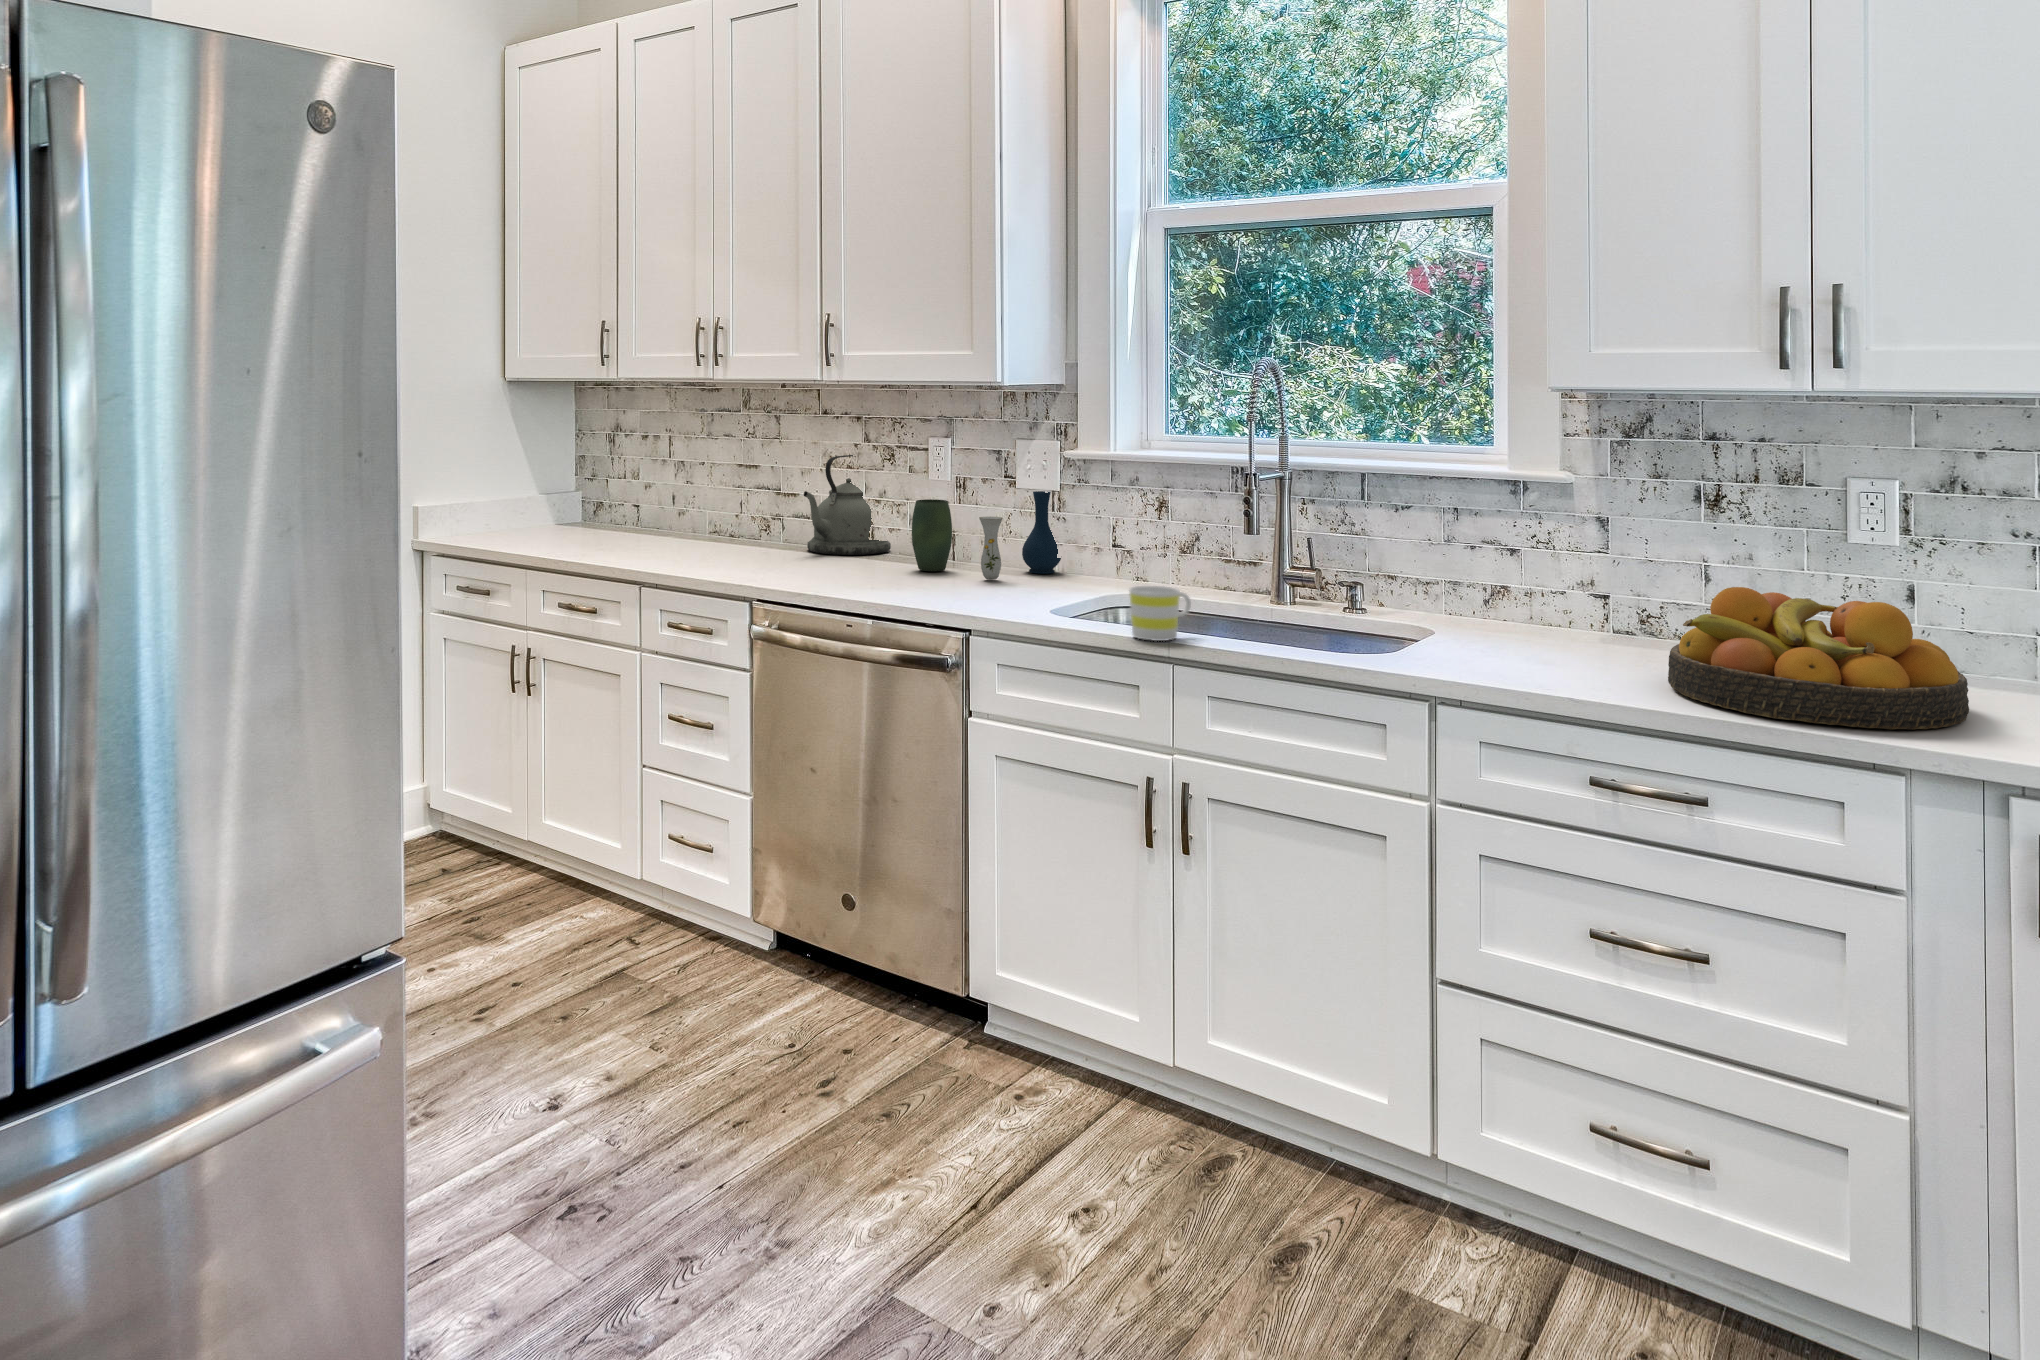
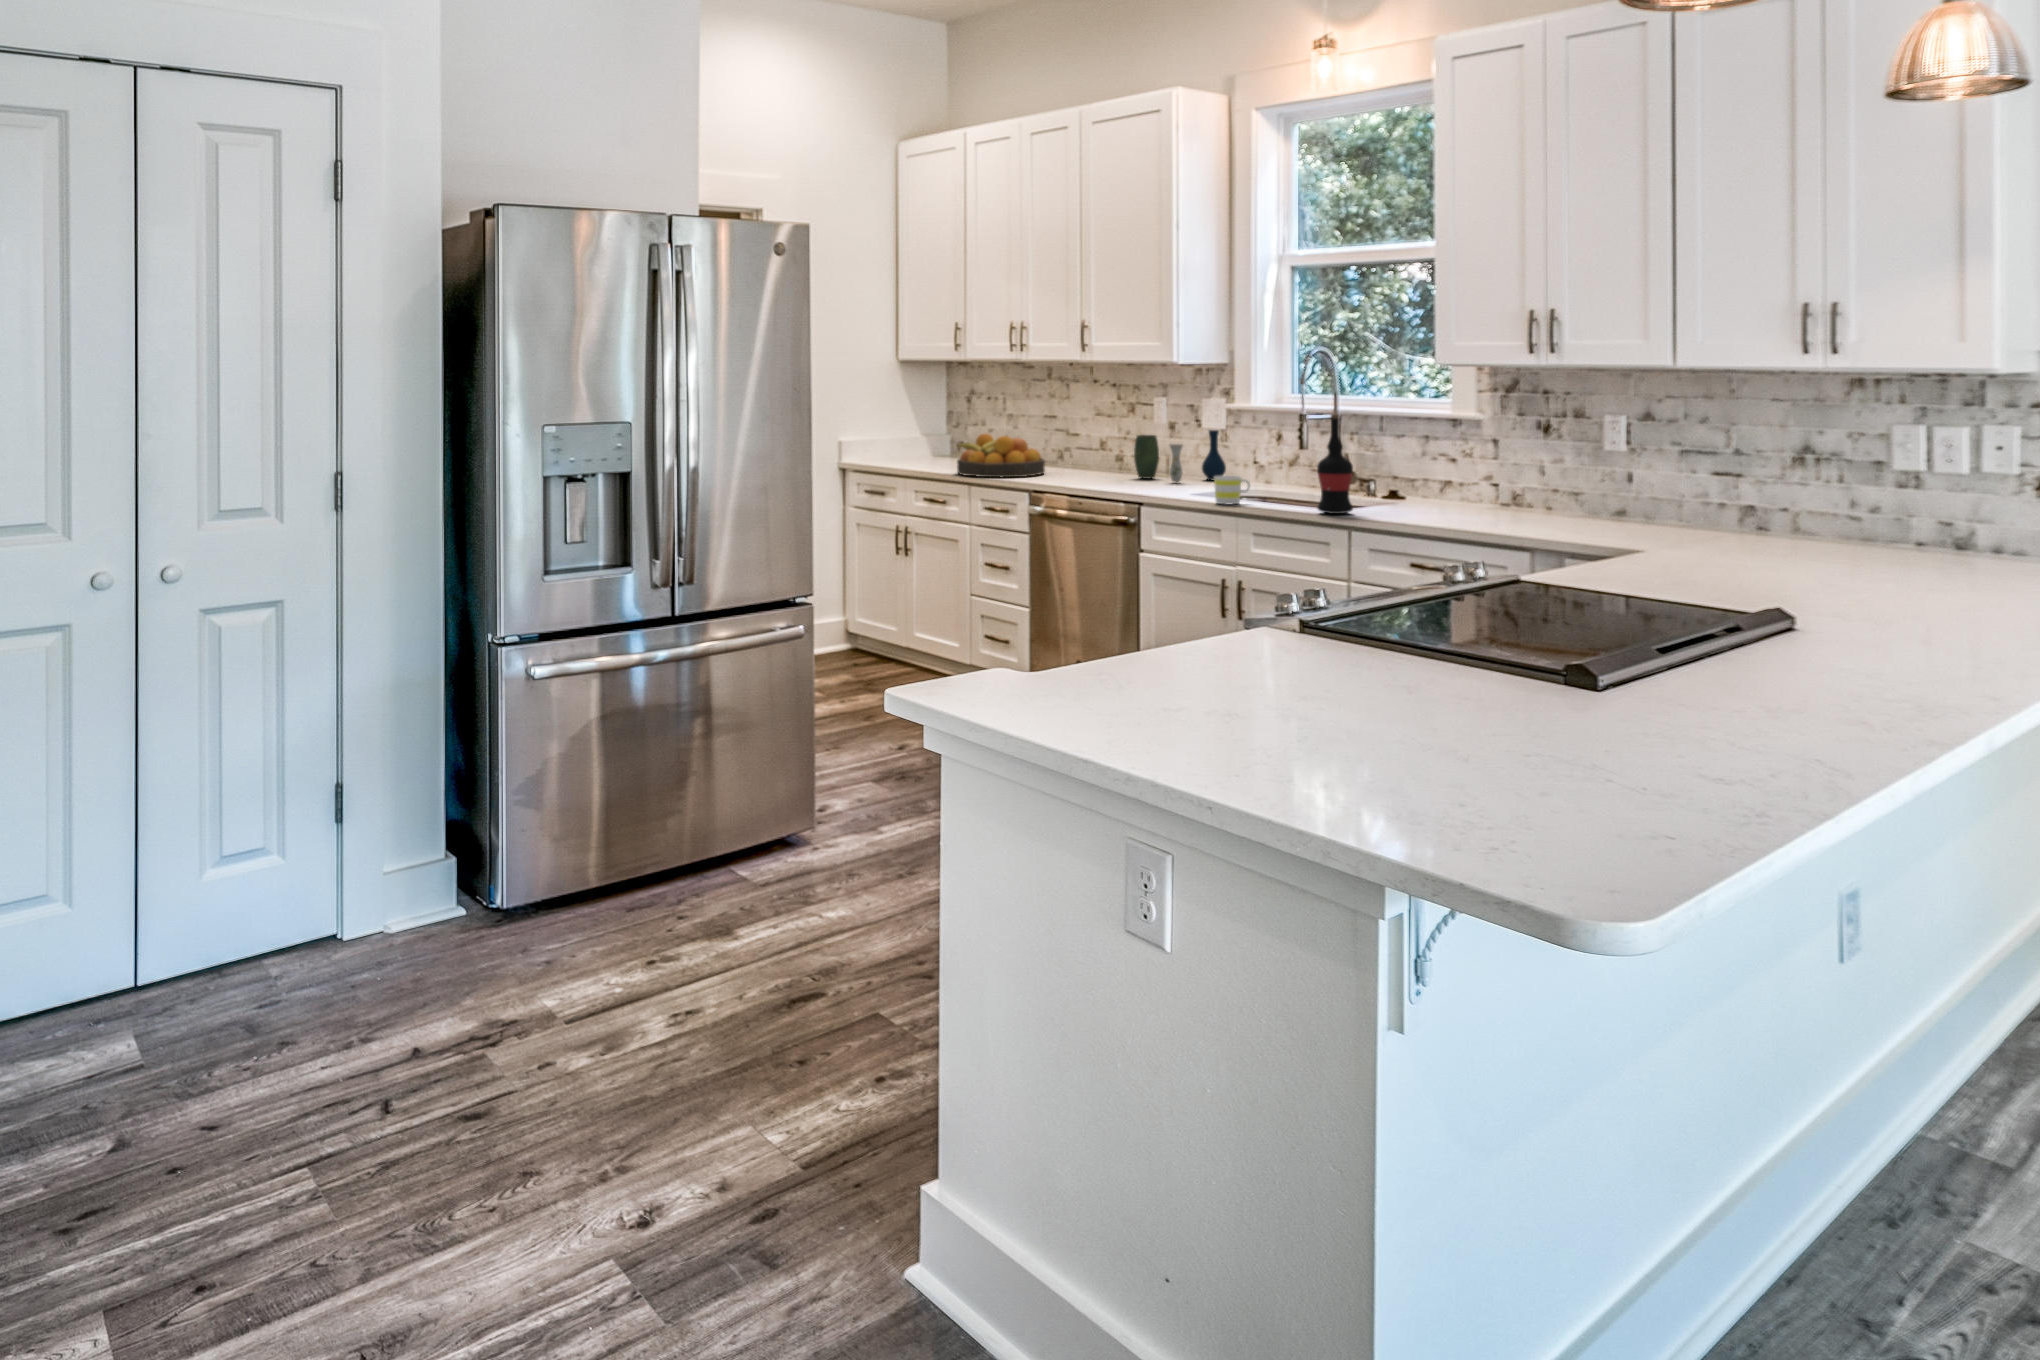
kettle: present [804,455,891,555] -> none [1075,409,1135,472]
wine bottle: none [1355,478,1425,667] -> present [1317,414,1353,514]
fruit bowl: present [1668,587,1969,730] -> present [957,434,1045,477]

